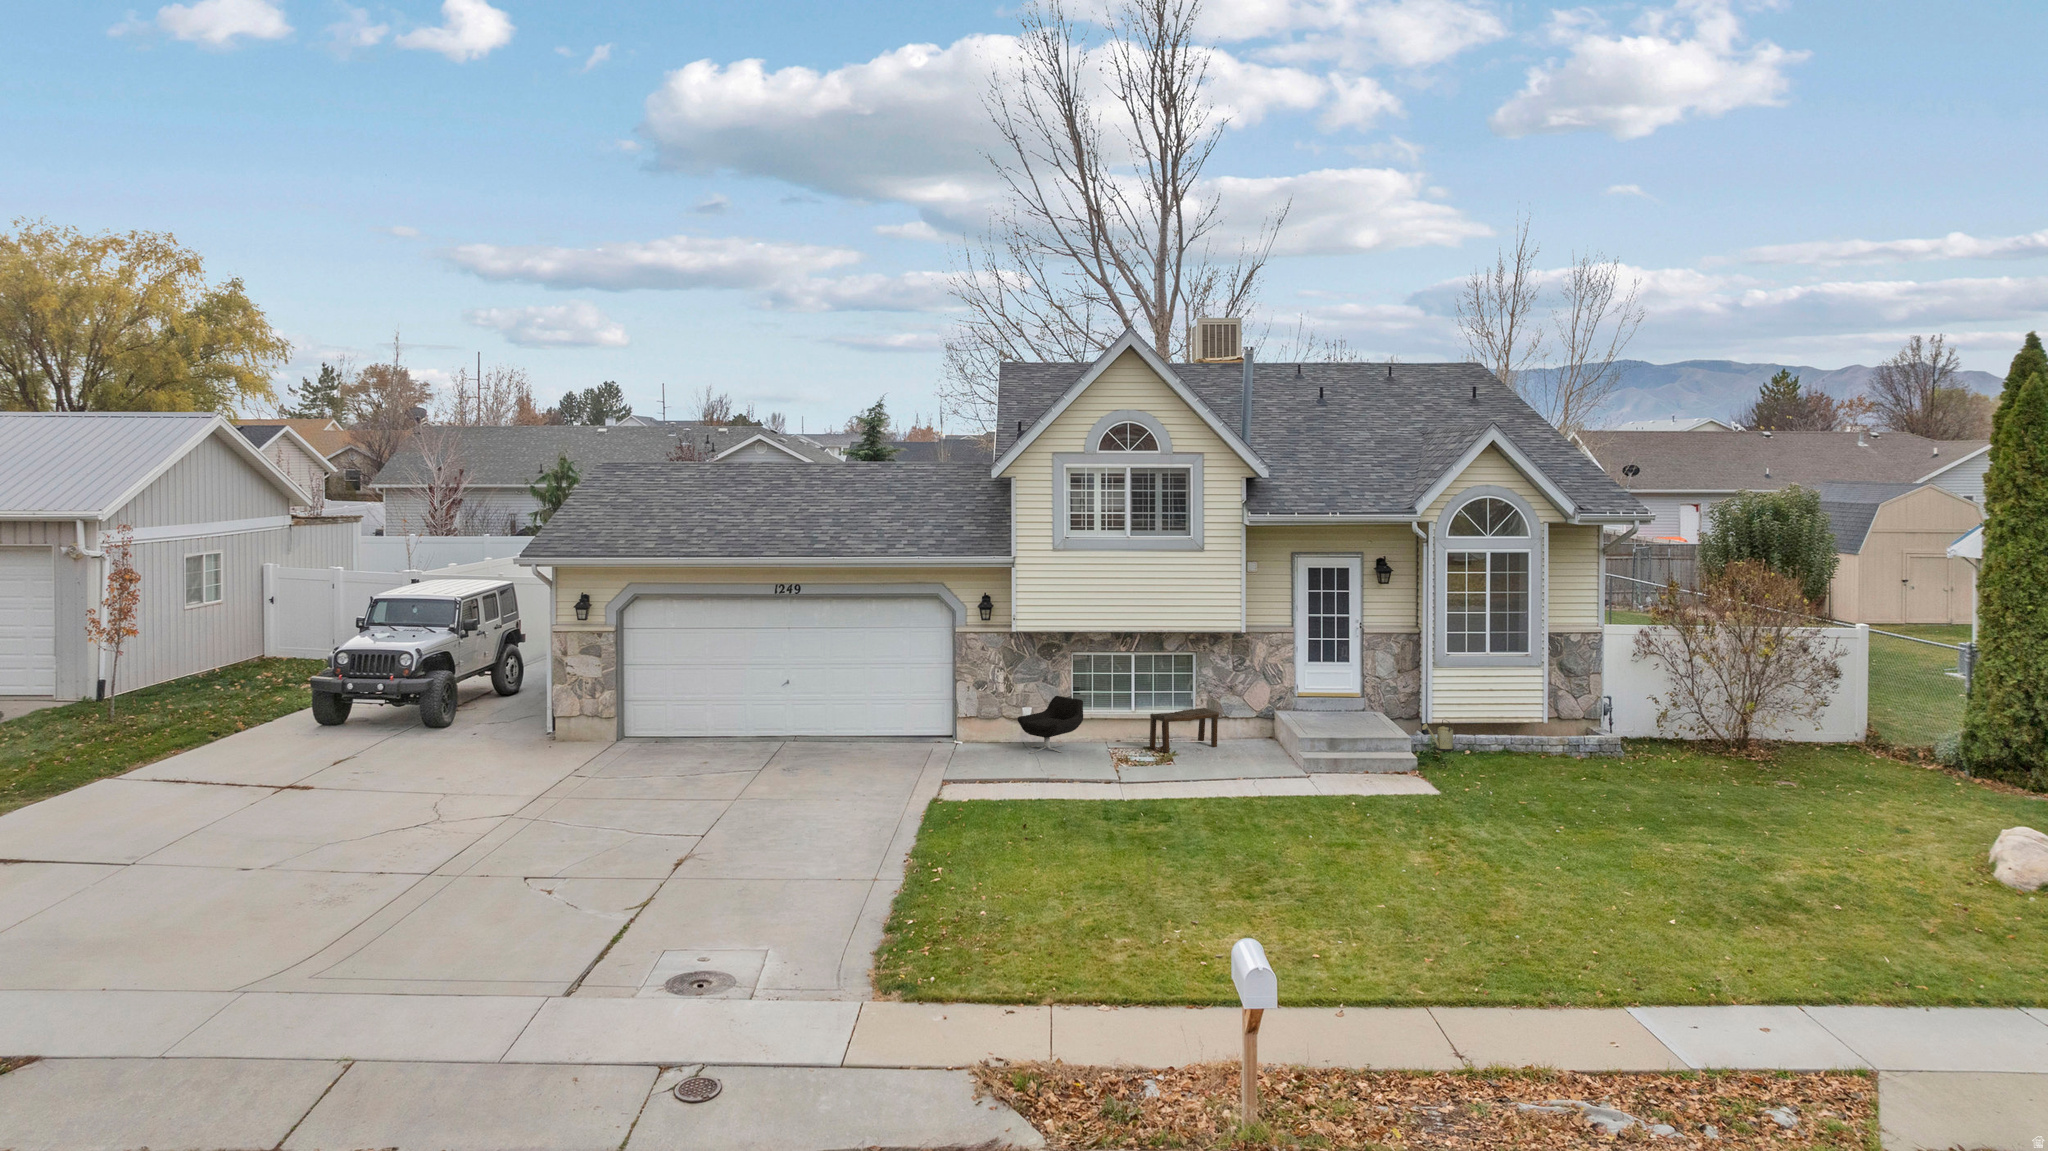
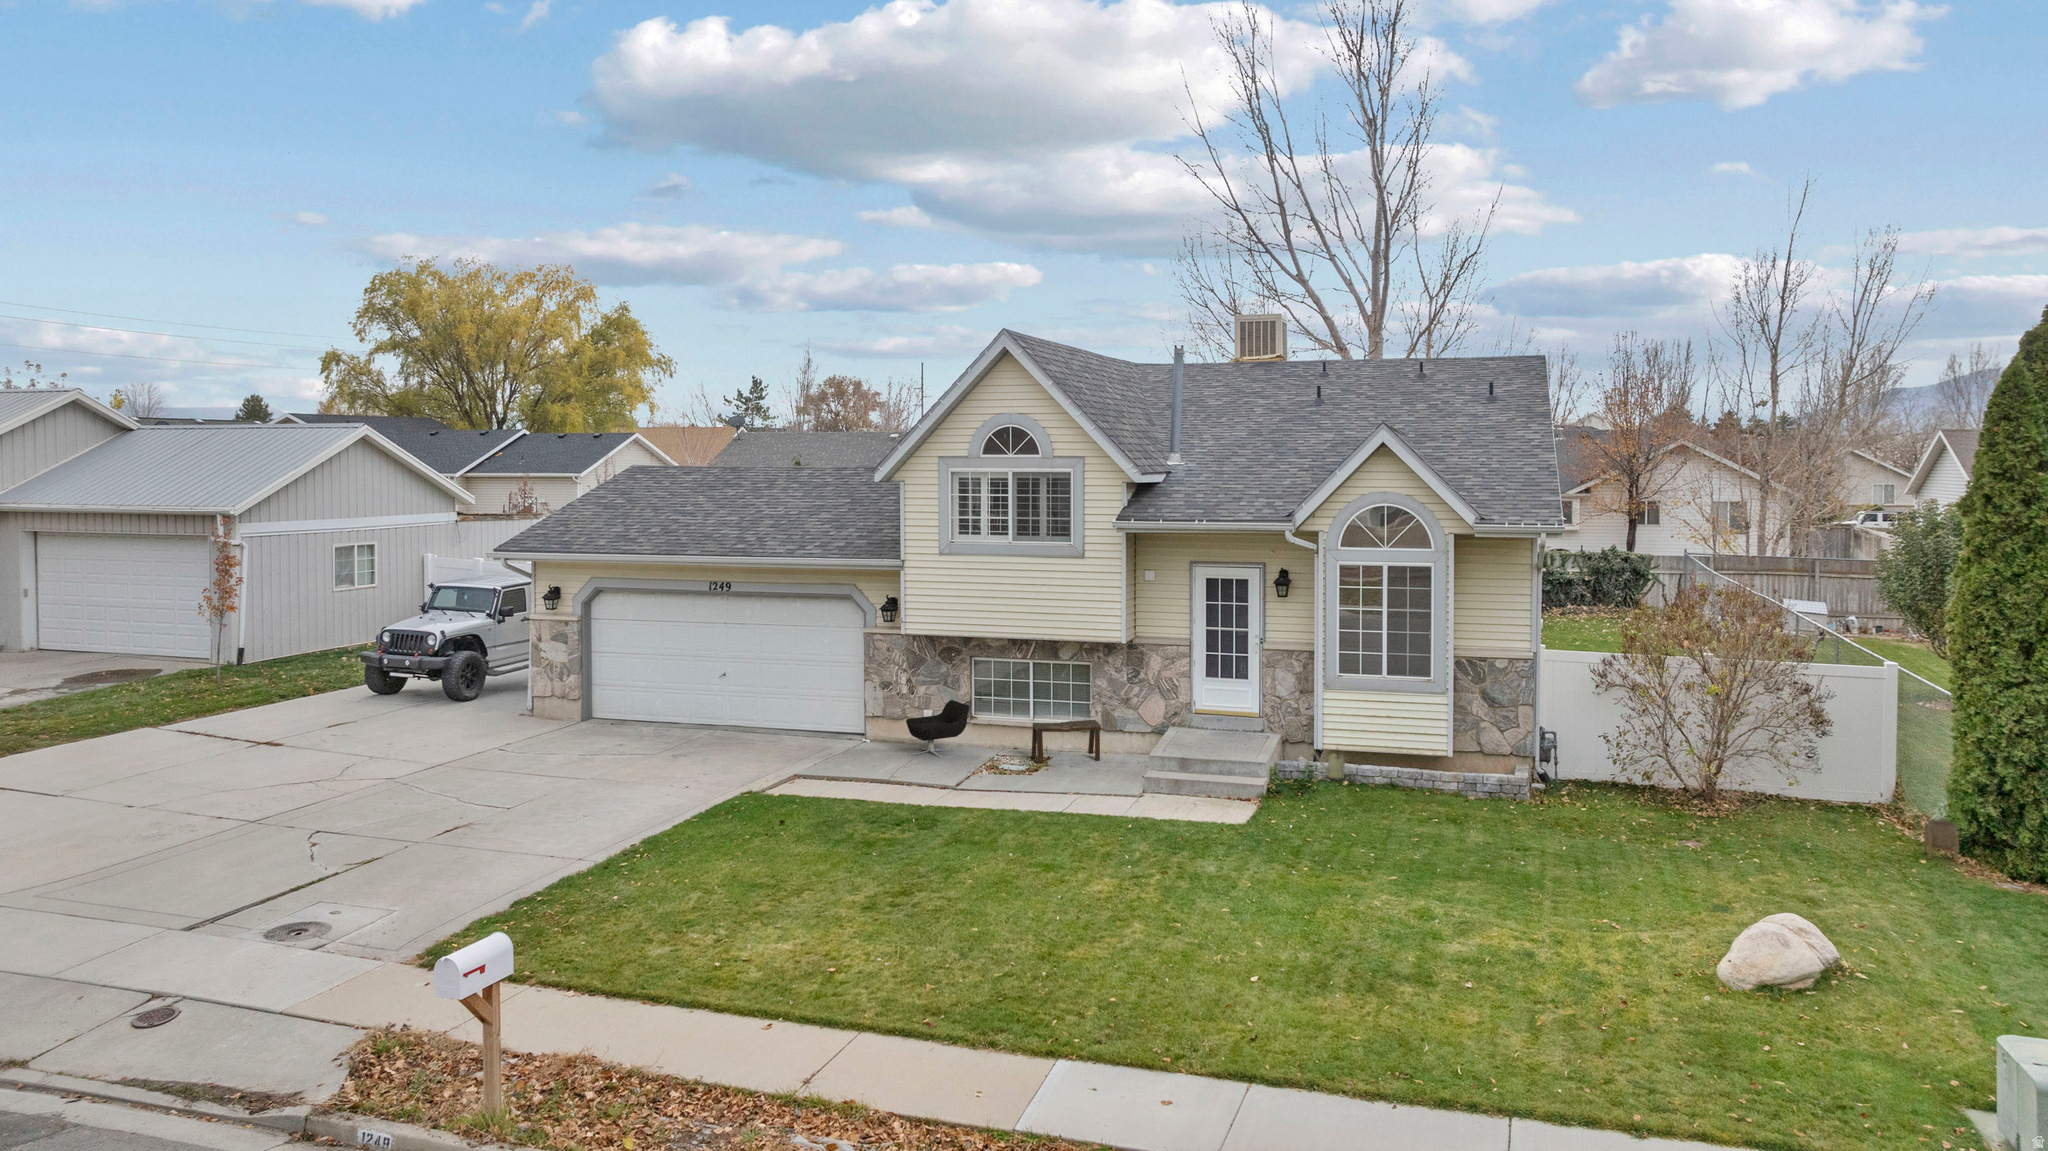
planter: none [1962,751,1995,784] -> present [1923,820,1959,861]

